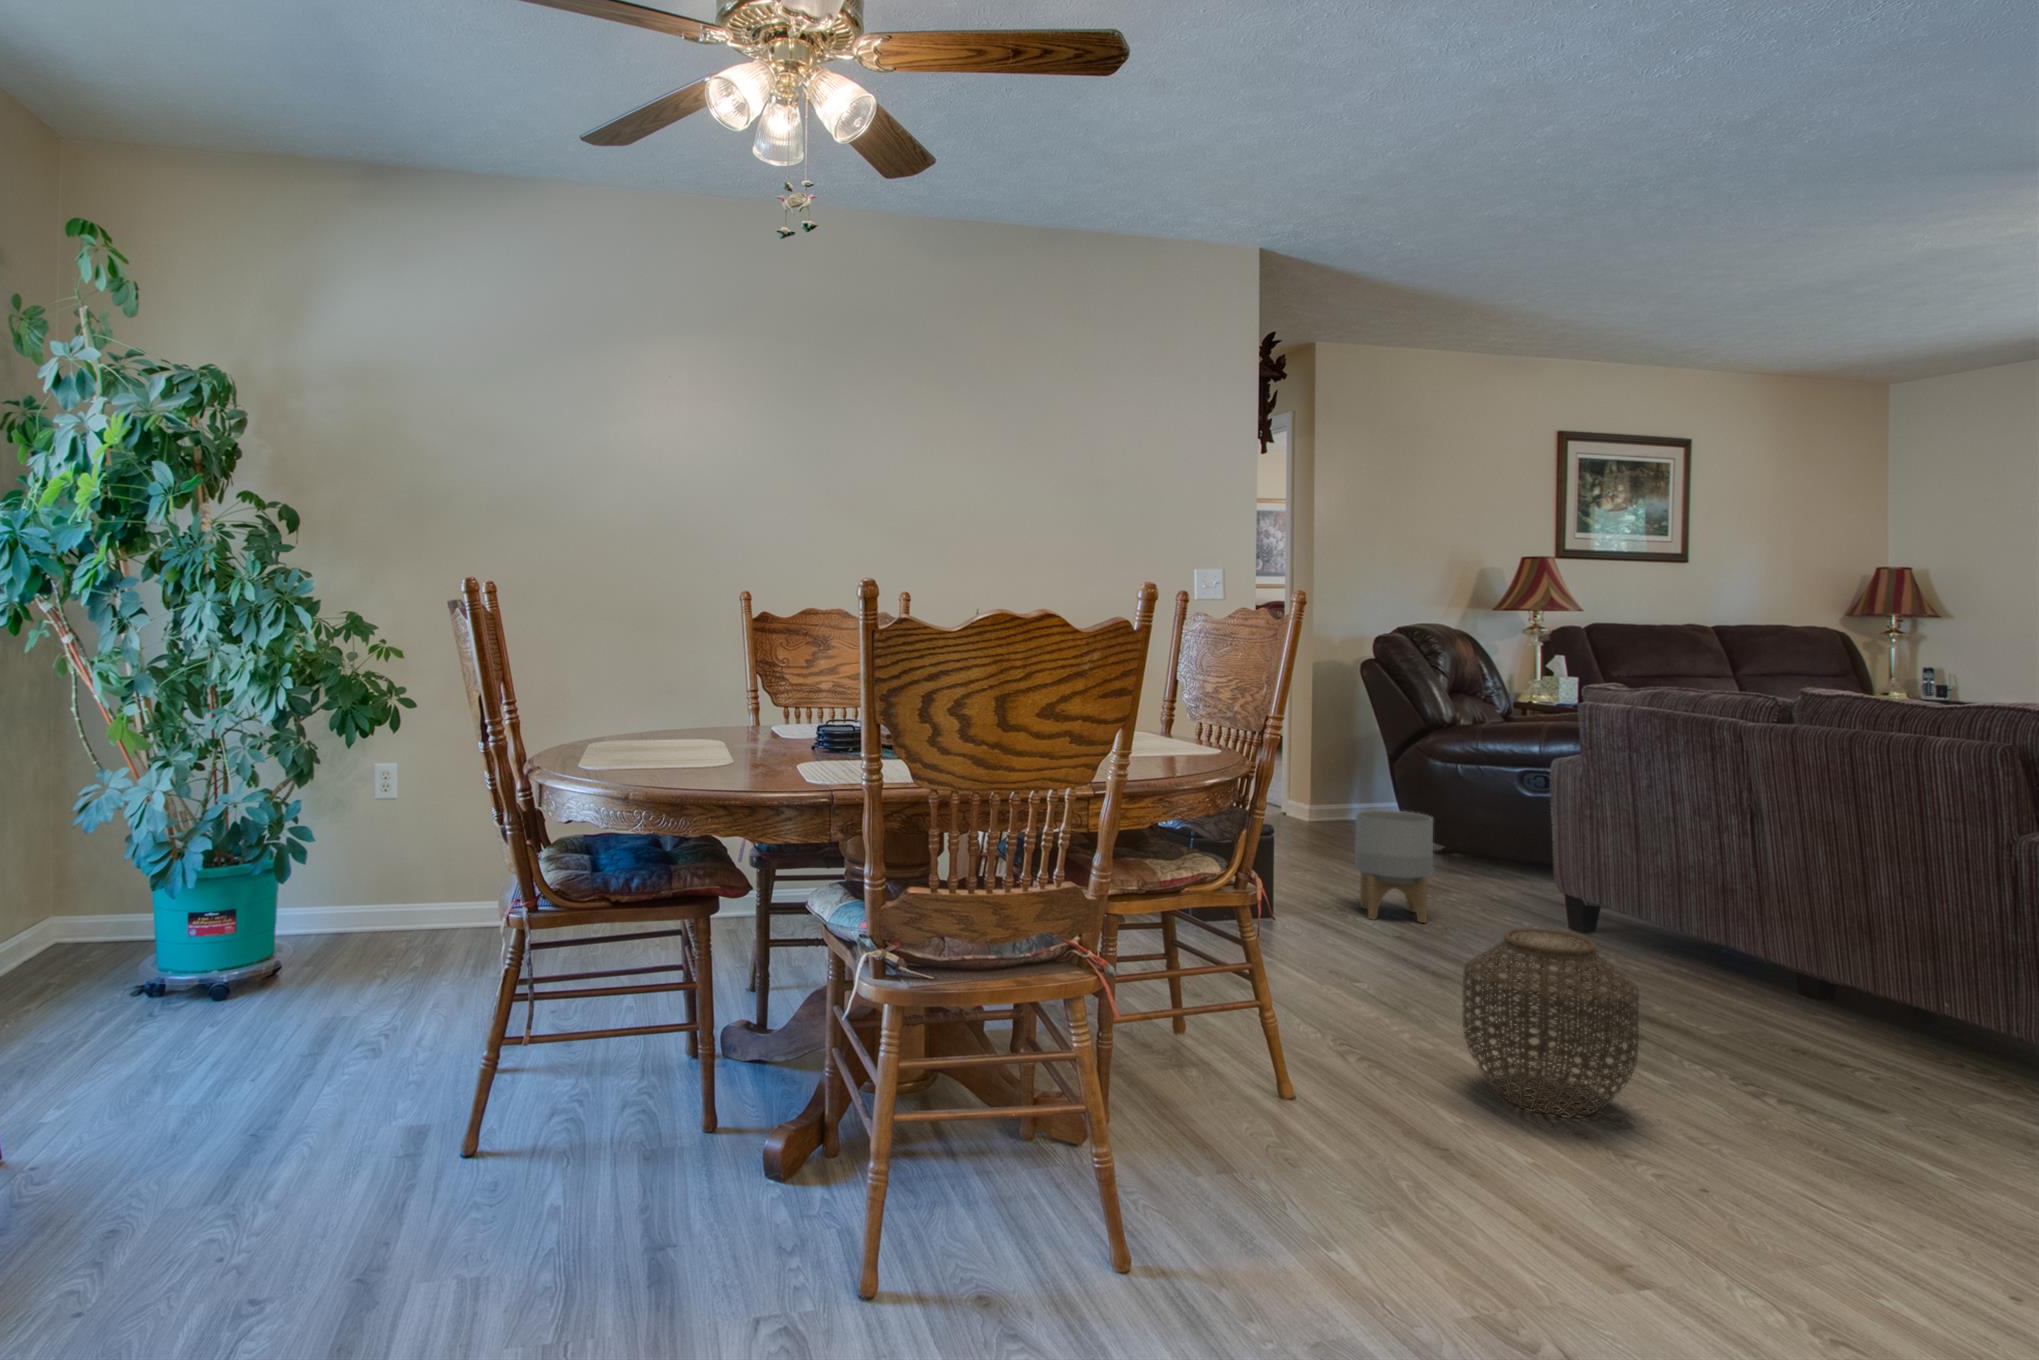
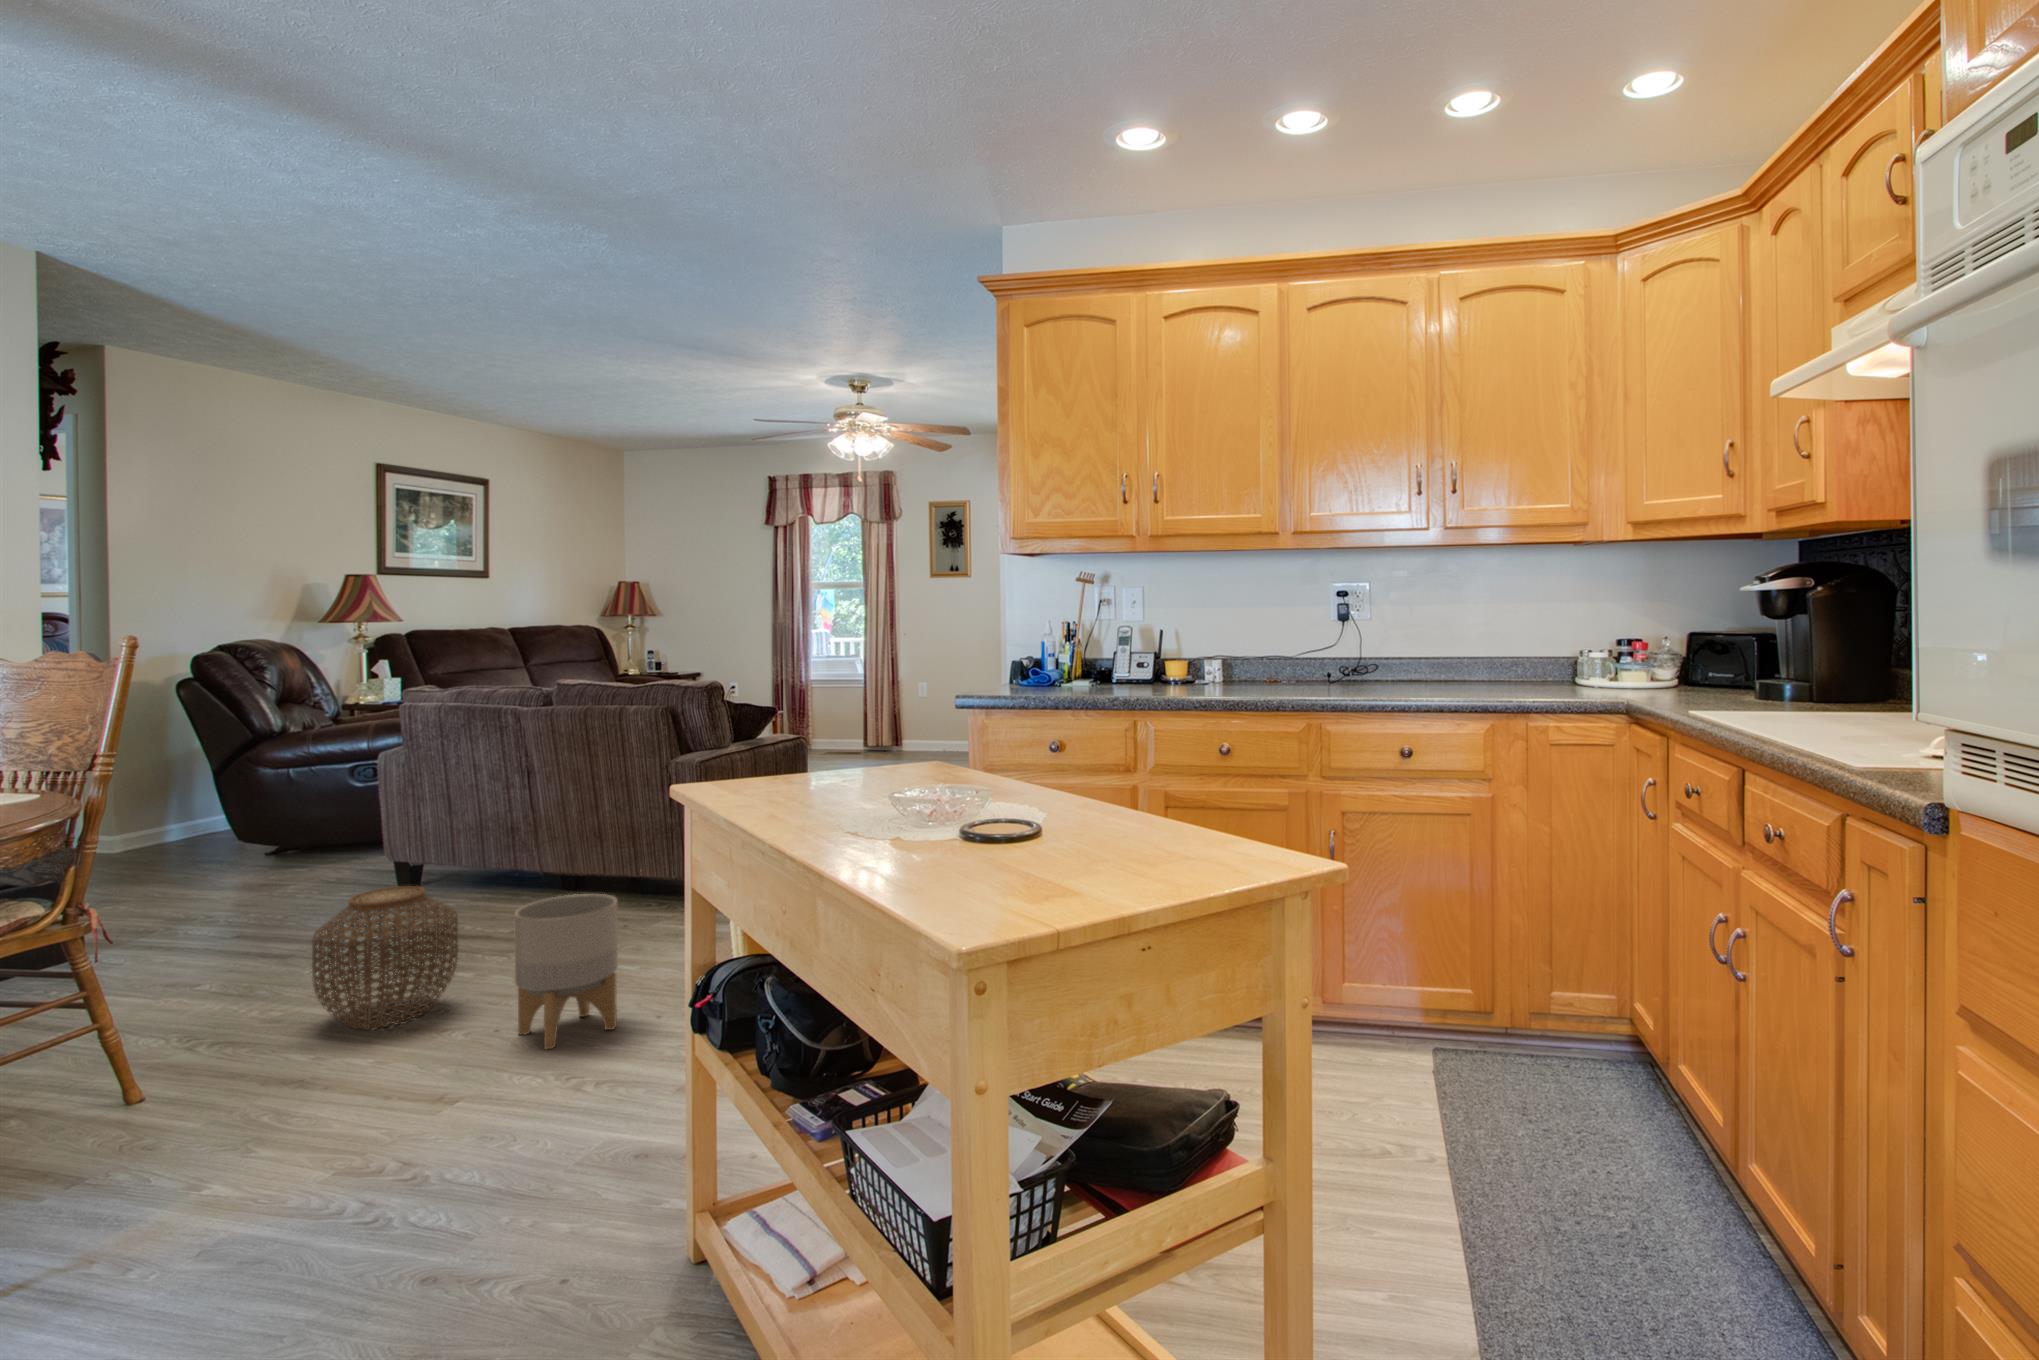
planter: present [1355,810,1433,923] -> present [515,894,618,1049]

